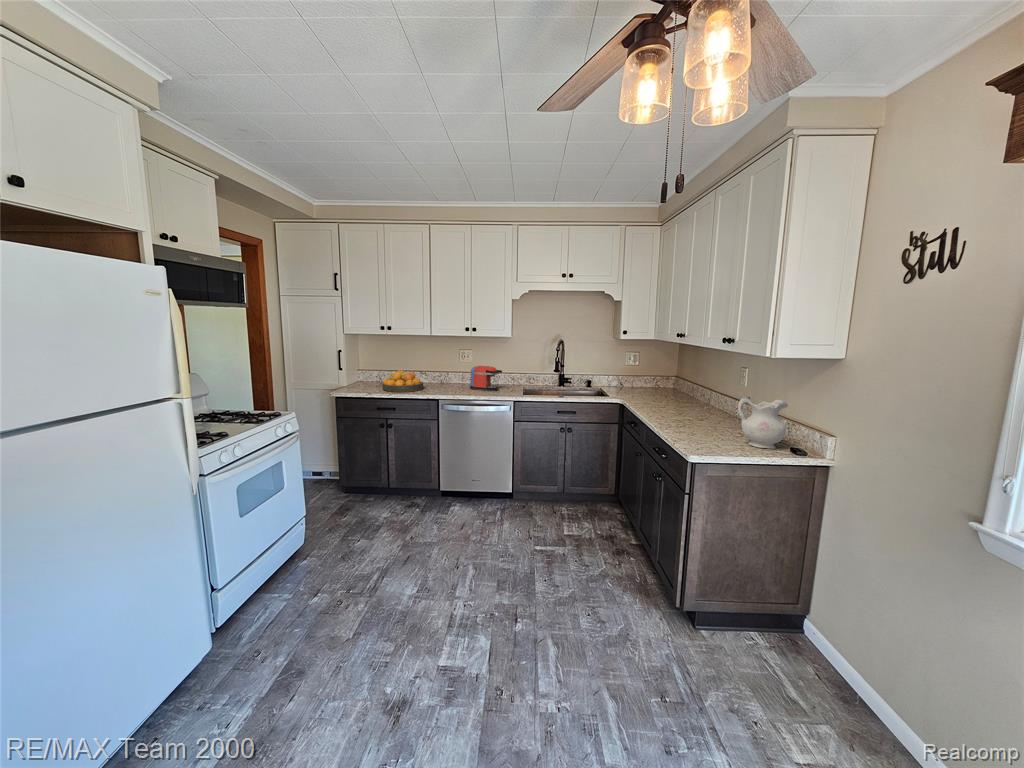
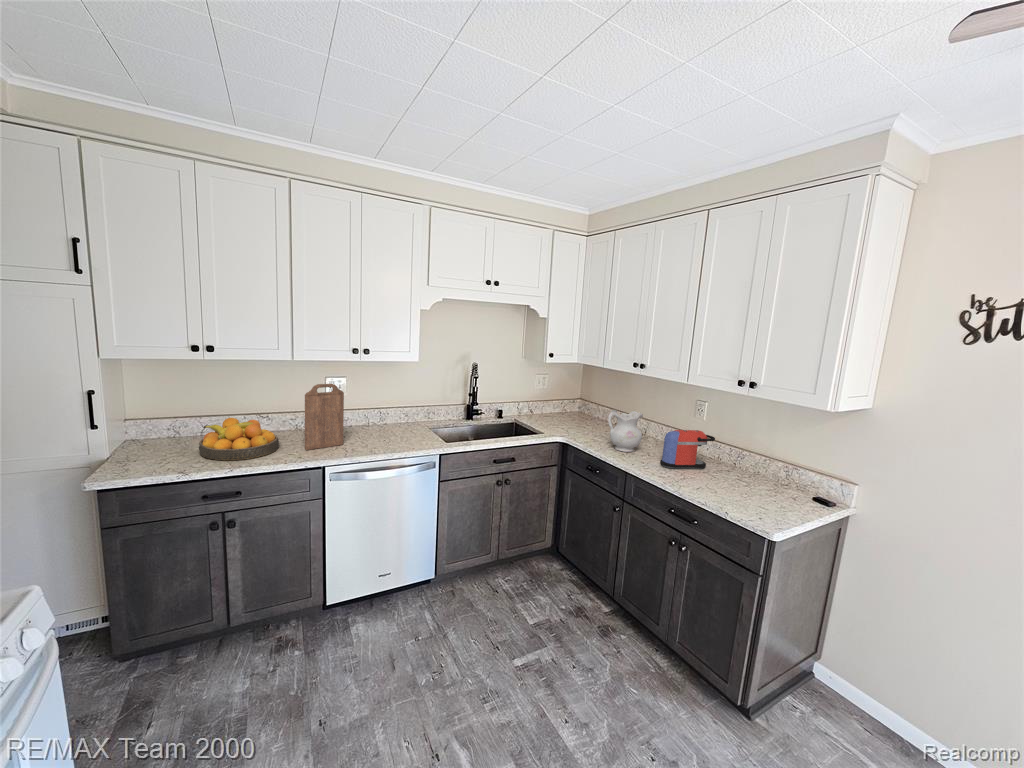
cutting board: none [434,350,459,391] -> present [305,384,344,450]
coffee maker: present [470,366,502,391] -> present [660,430,715,469]
ceramic pitcher: present [738,396,788,449] -> present [608,410,643,452]

